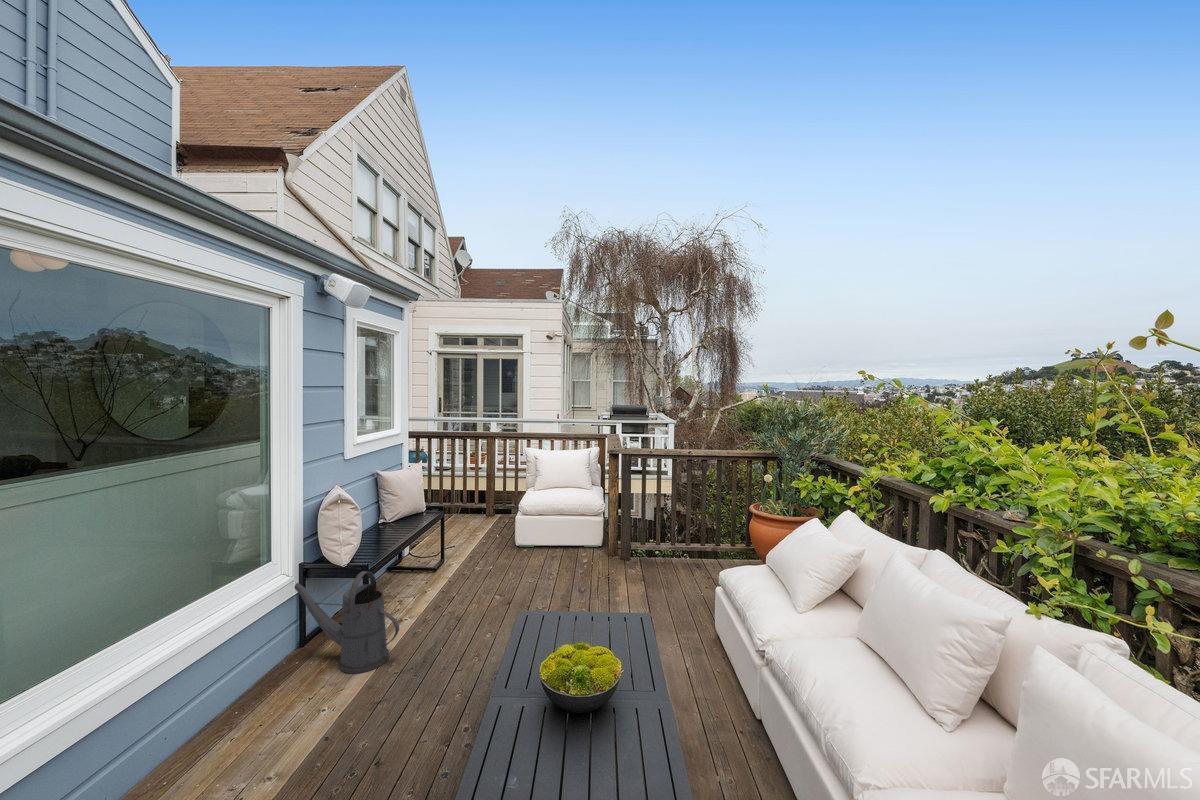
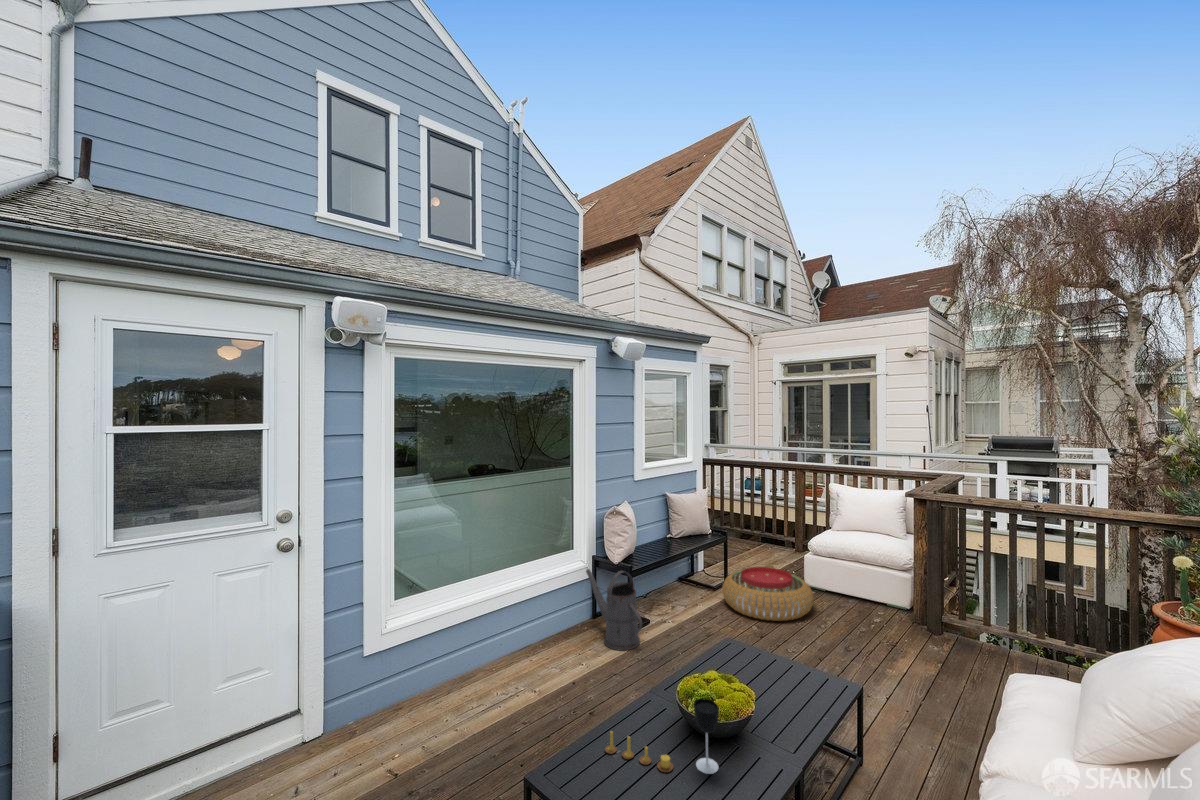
pouf: none [448,534,538,587] -> present [723,567,813,621]
wine glass: none [621,656,648,732] -> present [694,699,719,774]
candle: none [532,734,614,770] -> present [605,731,673,772]

